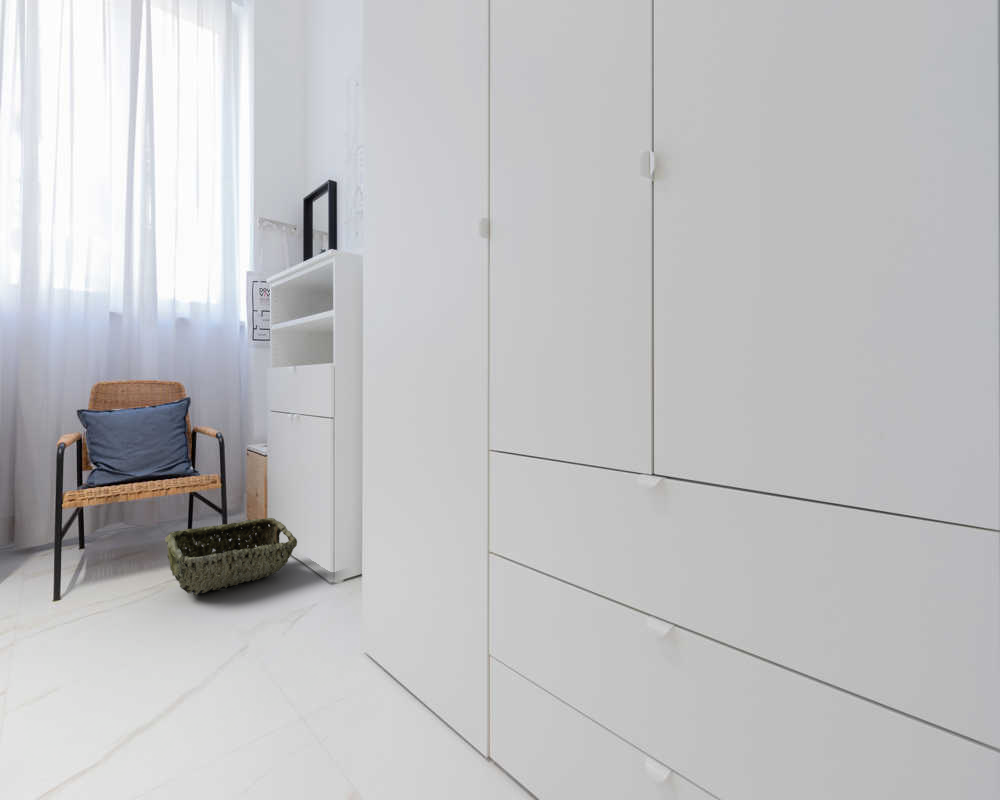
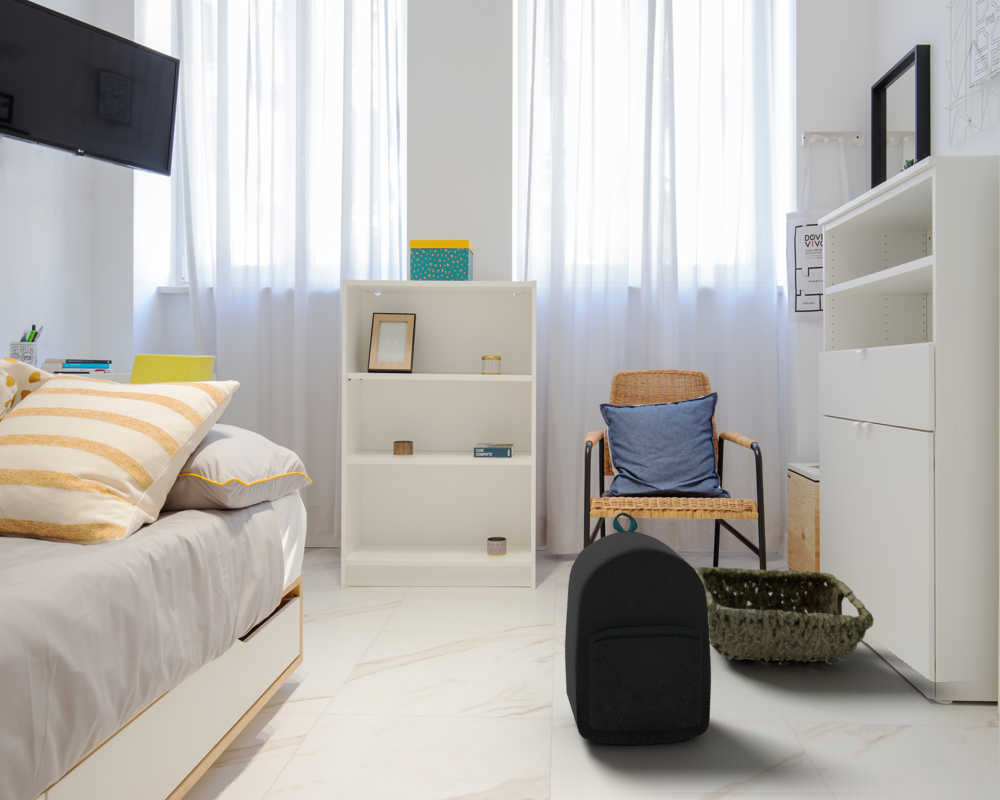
backpack: none [31,501,176,699] -> present [565,512,711,745]

